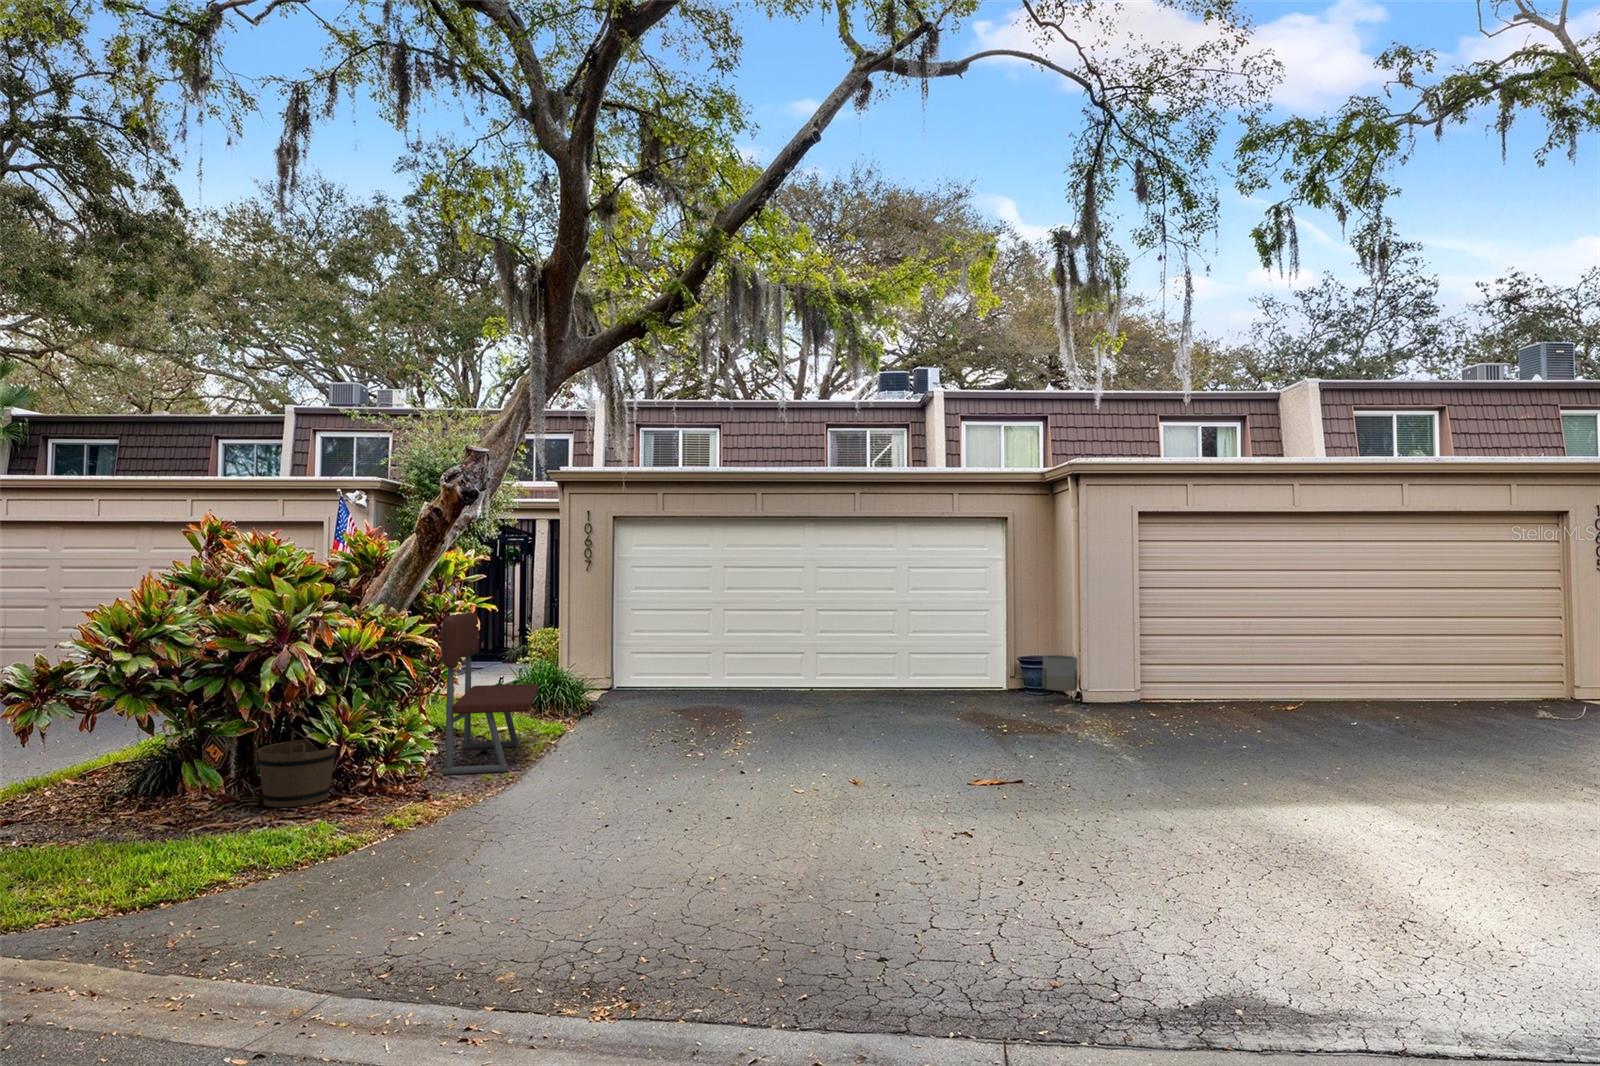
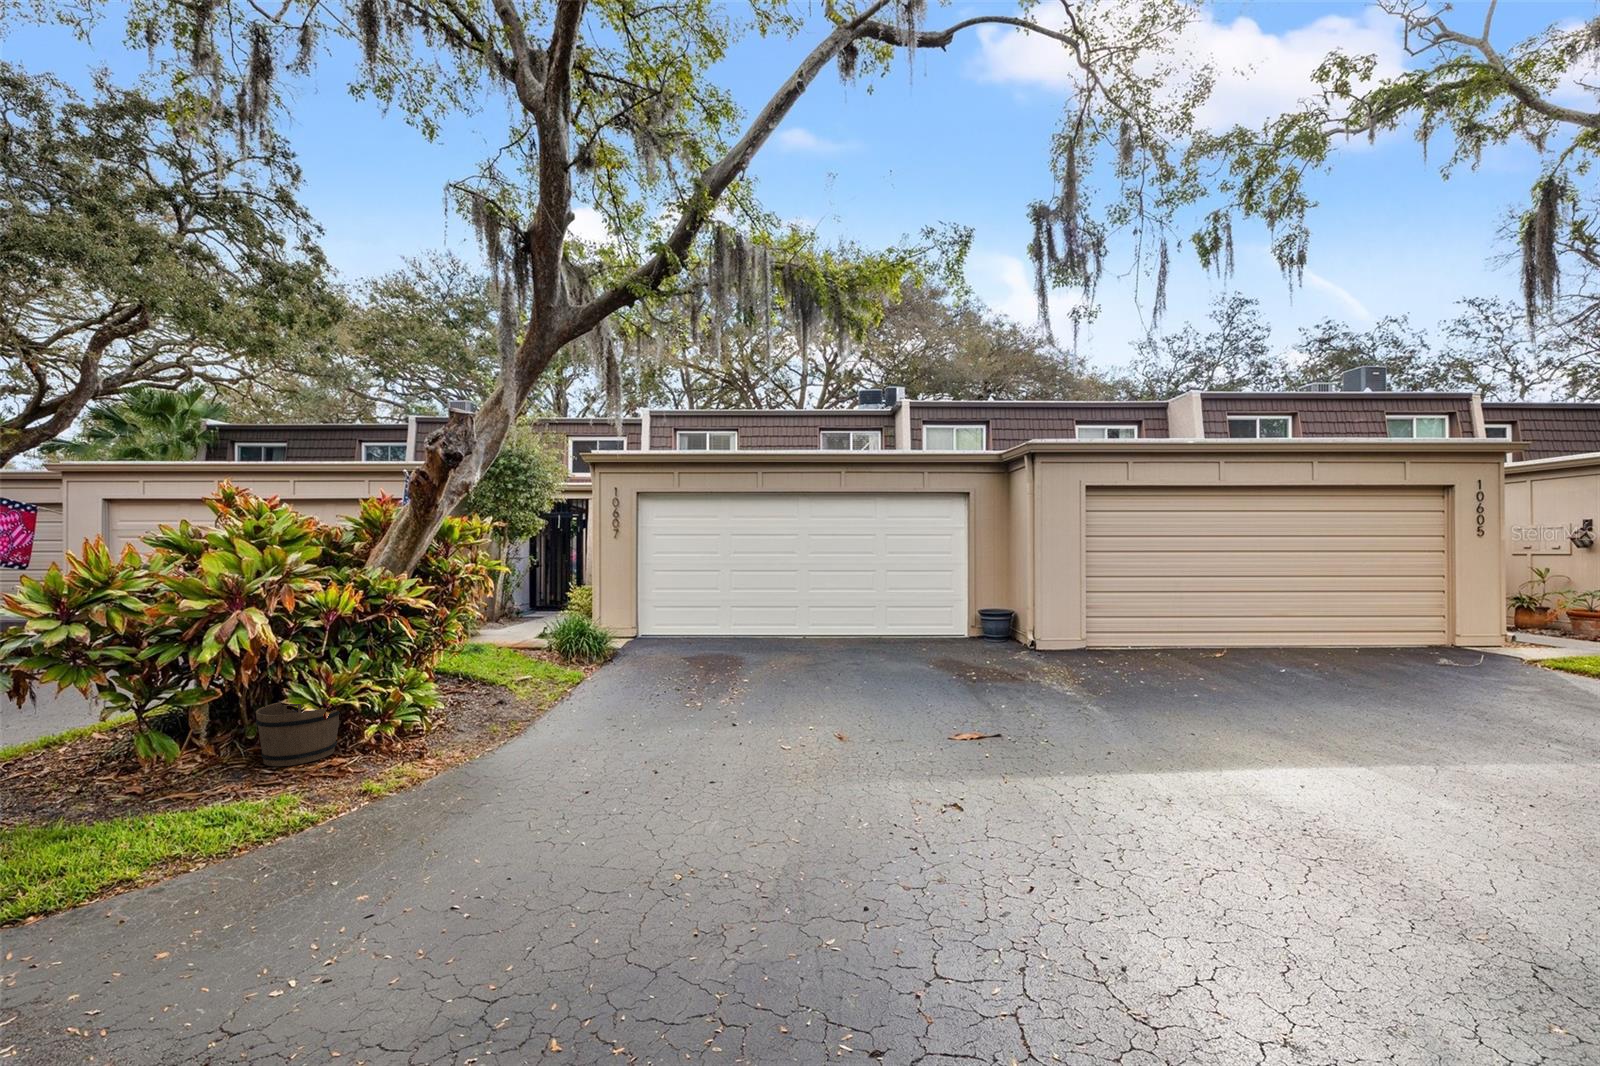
bench: present [442,613,539,774] -> none [458,575,560,725]
planter: present [1043,655,1078,699] -> none [994,609,1023,651]

